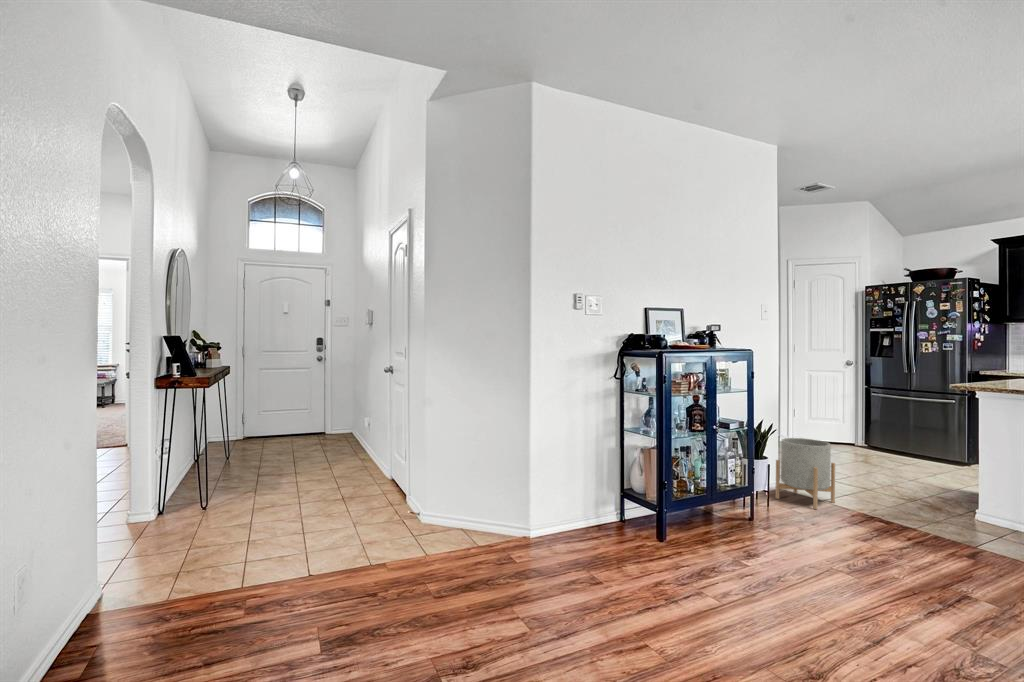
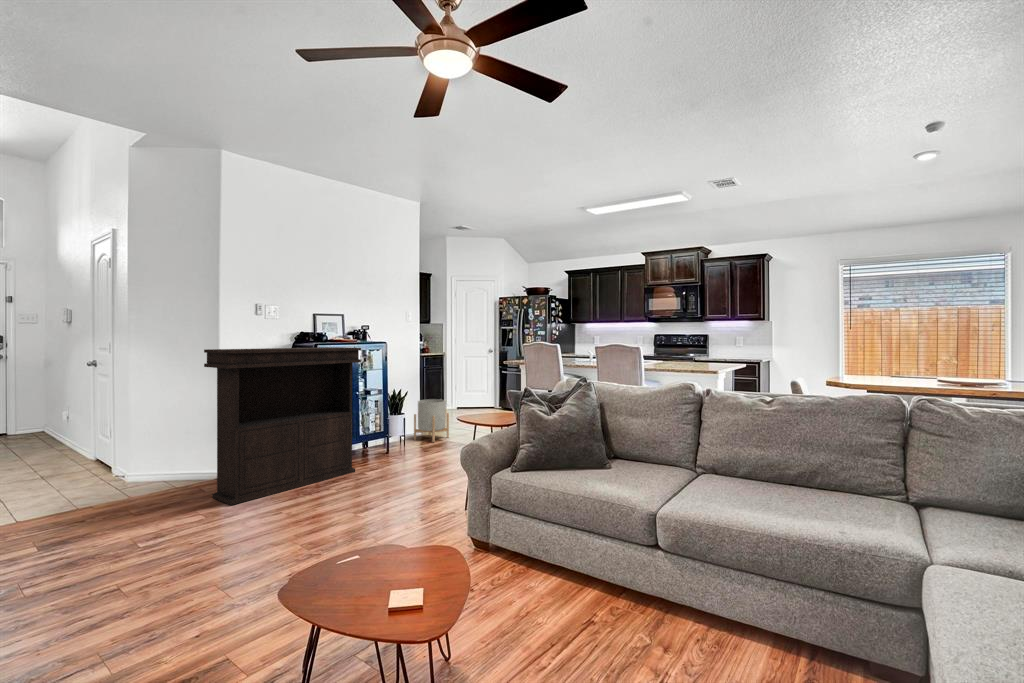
console table: none [522,356,738,610] -> present [204,347,361,505]

